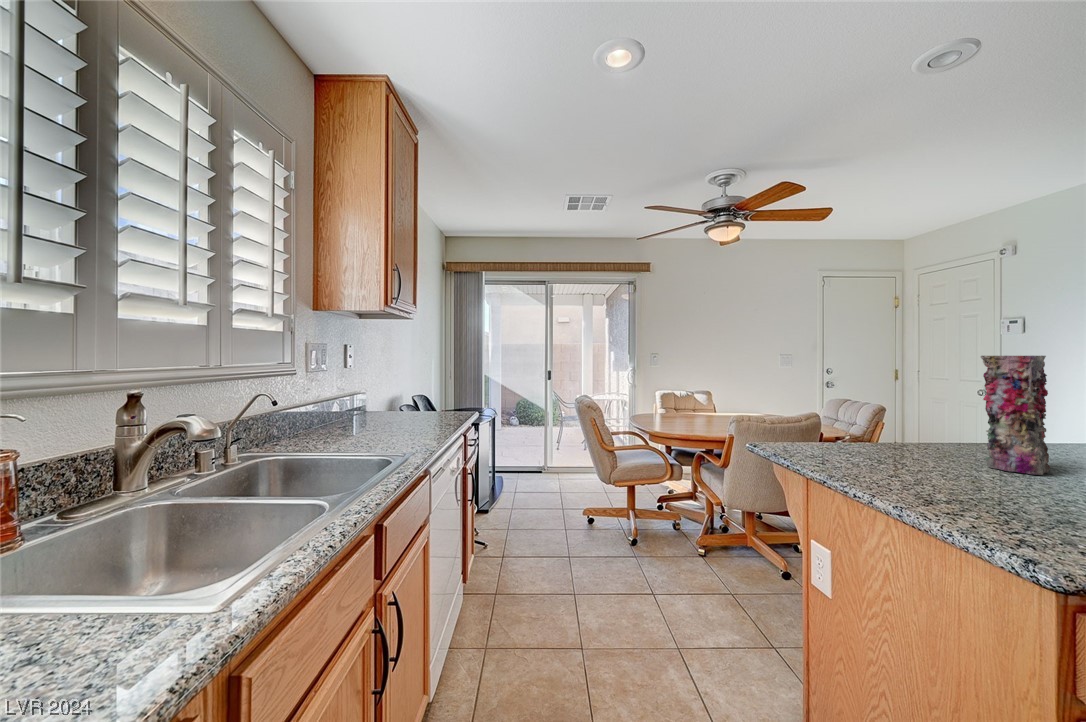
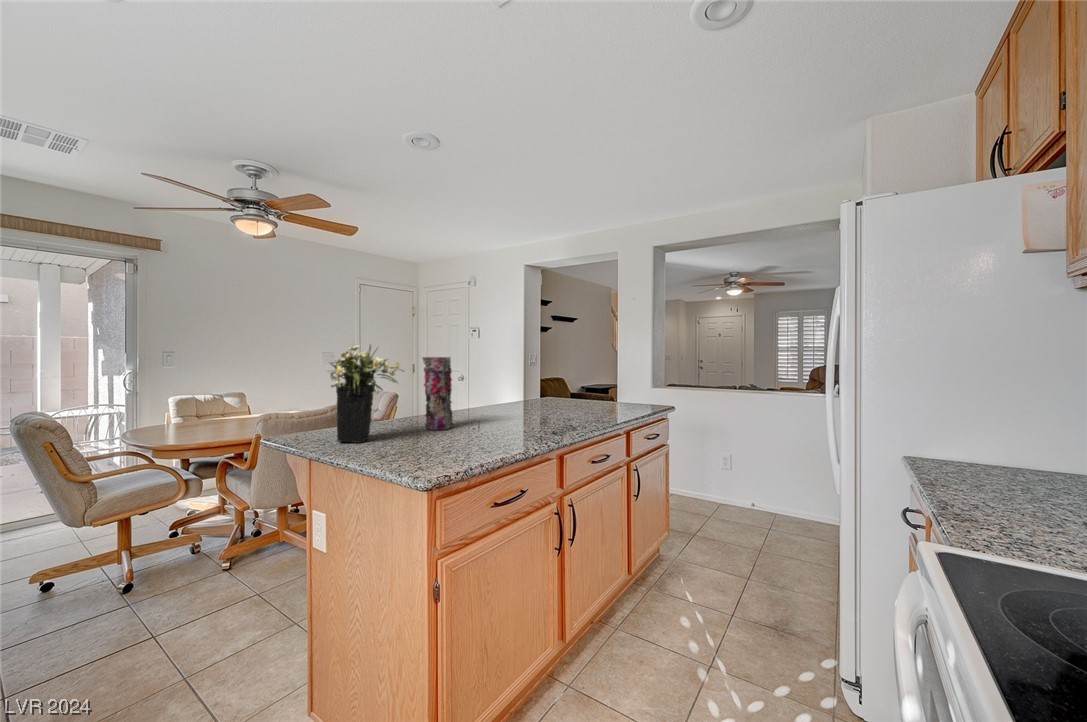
flower arrangement: none [825,338,958,471] -> present [330,345,404,443]

